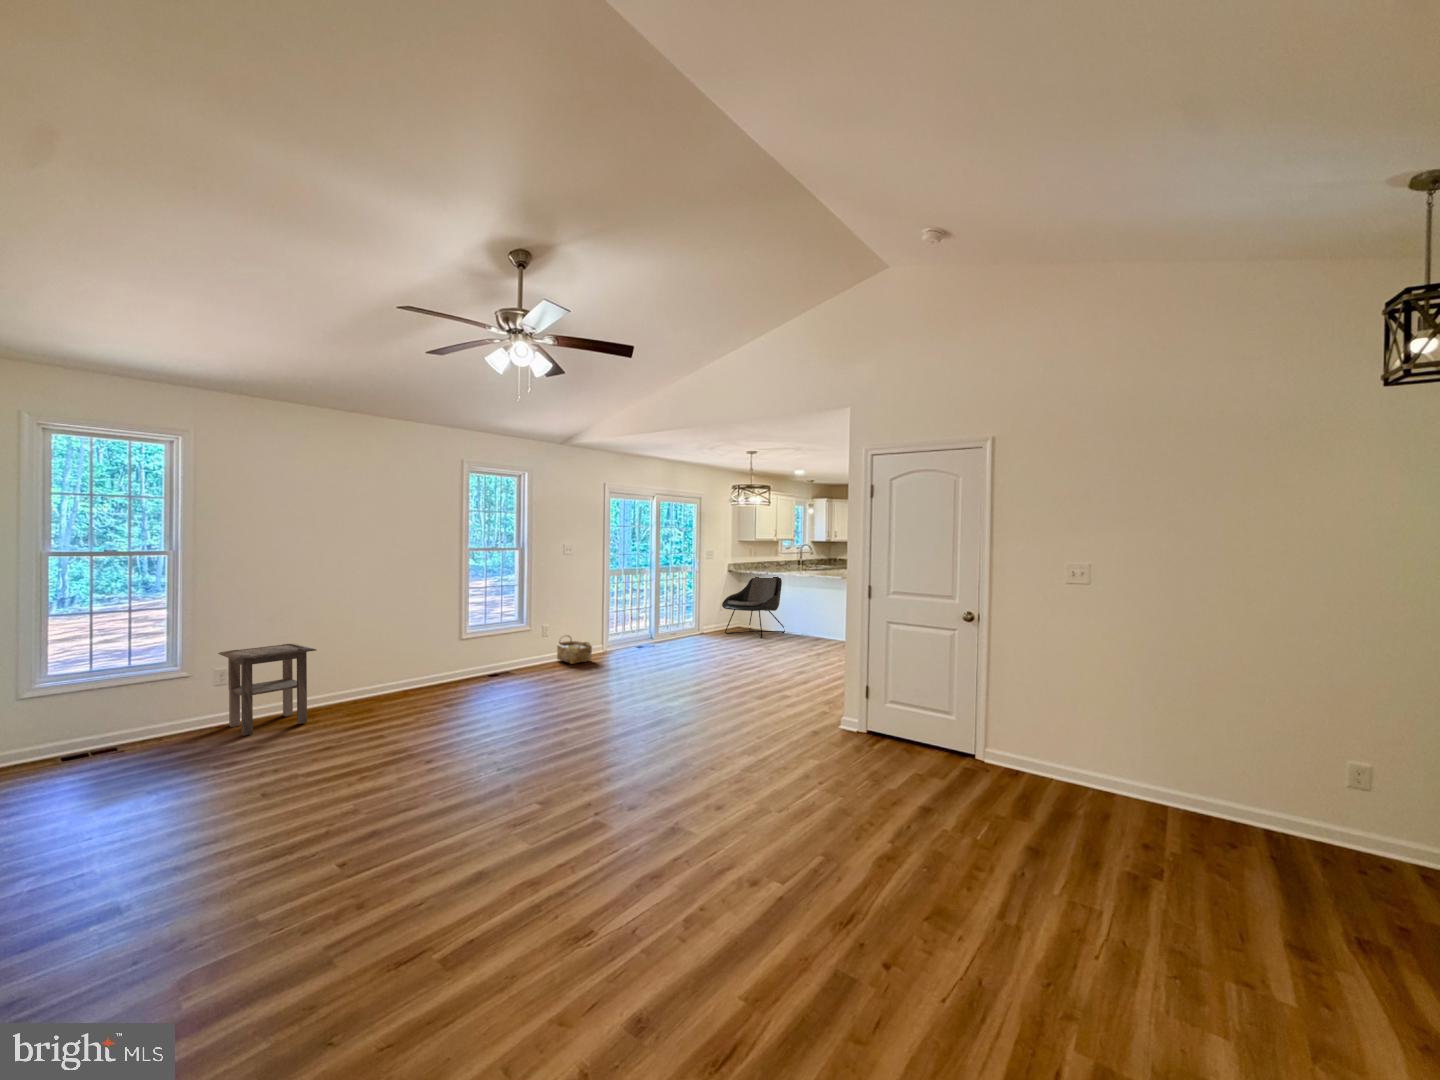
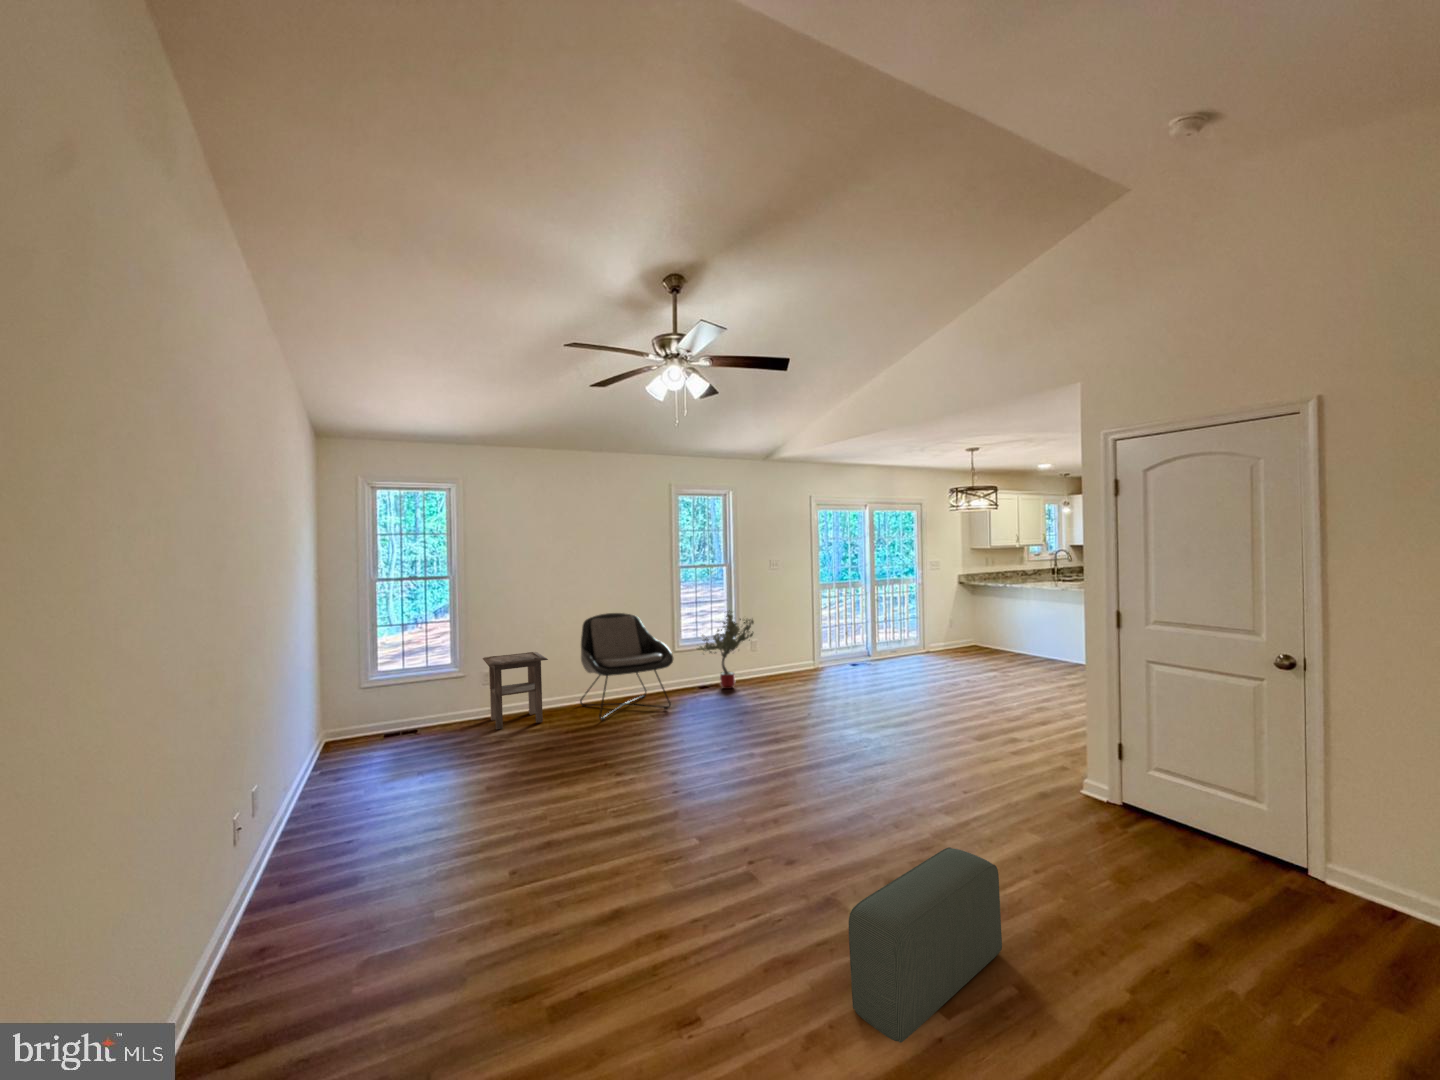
lounge chair: present [722,576,785,638] -> present [580,613,673,720]
potted tree: none [489,594,550,674] -> present [698,610,754,689]
woven basket: present [557,635,592,664] -> none [765,650,799,681]
pouf: none [712,768,810,914] -> present [849,847,1002,1043]

